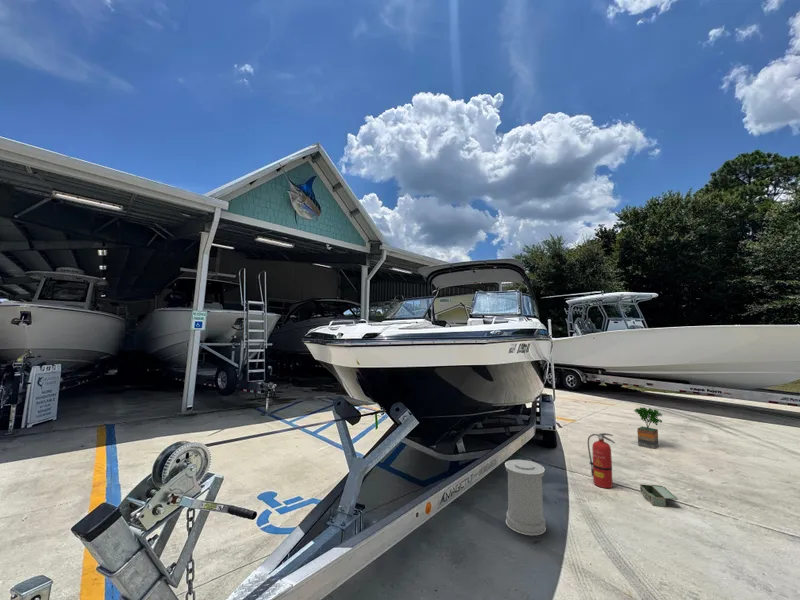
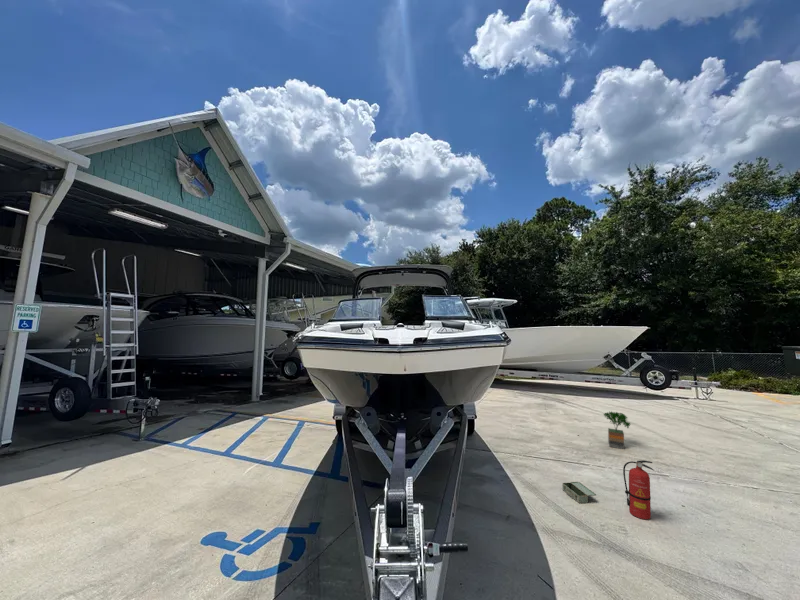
potted tree: present [635,407,662,449] -> present [604,412,630,449]
fire extinguisher: present [588,433,615,488] -> present [623,460,653,519]
trash can: present [505,460,546,535] -> none [481,486,521,569]

